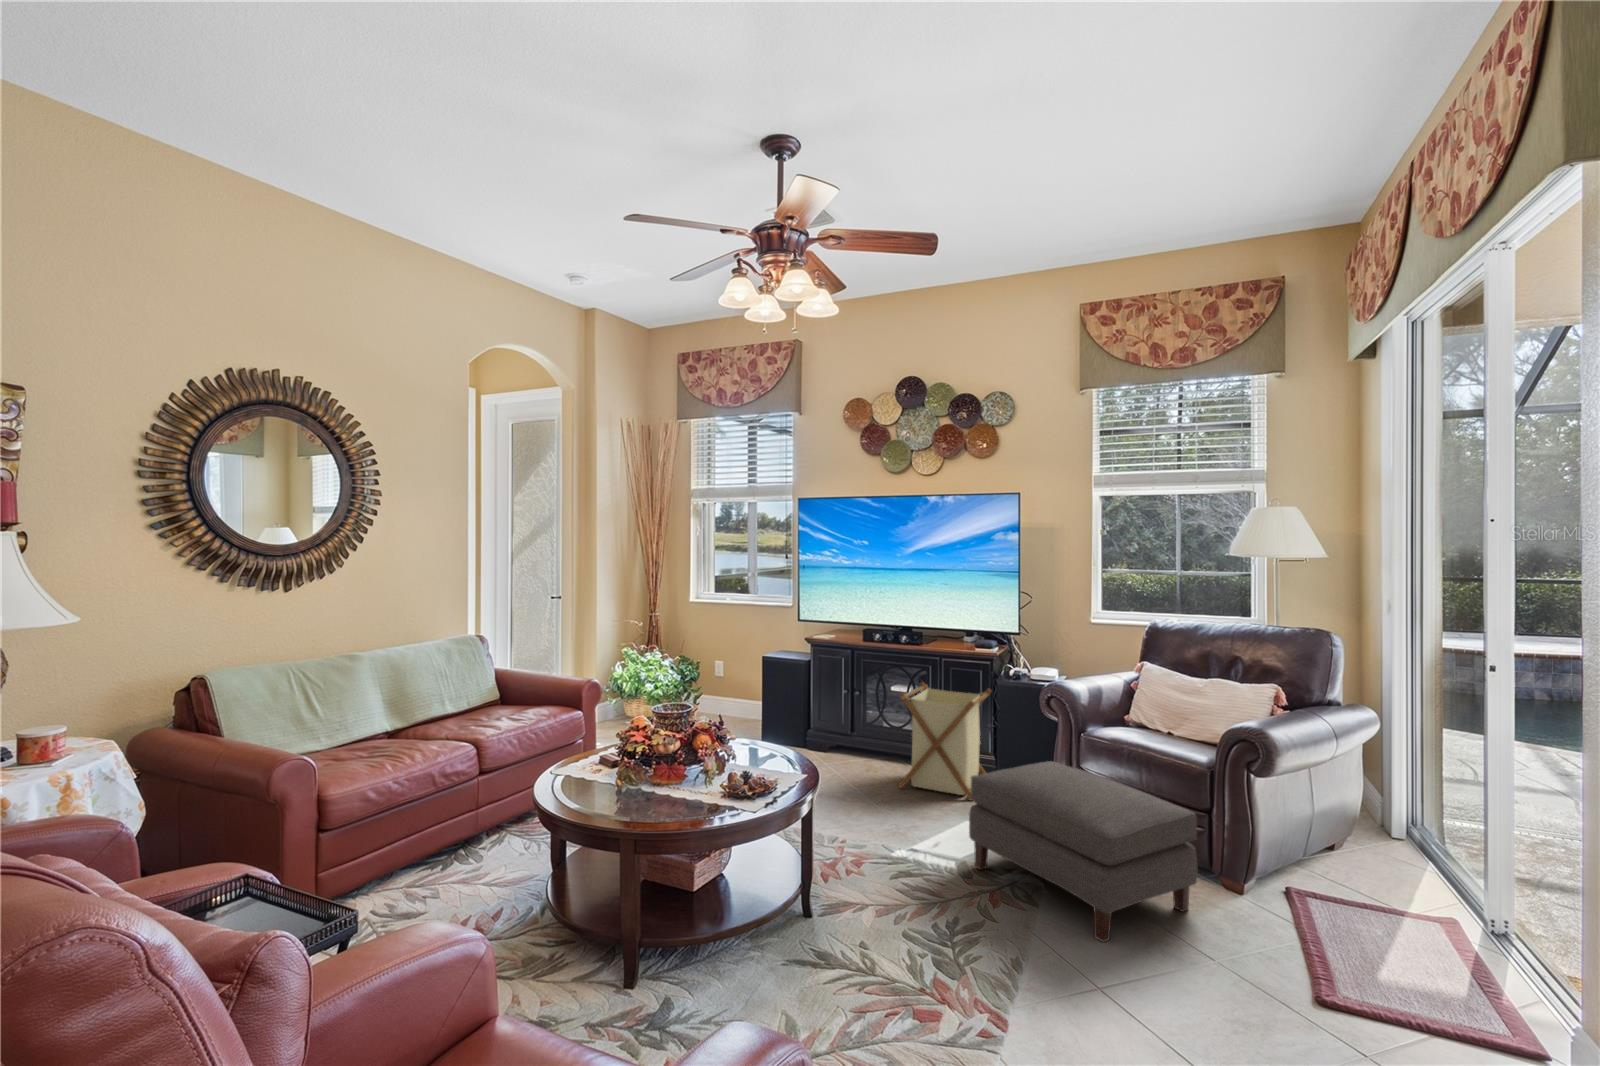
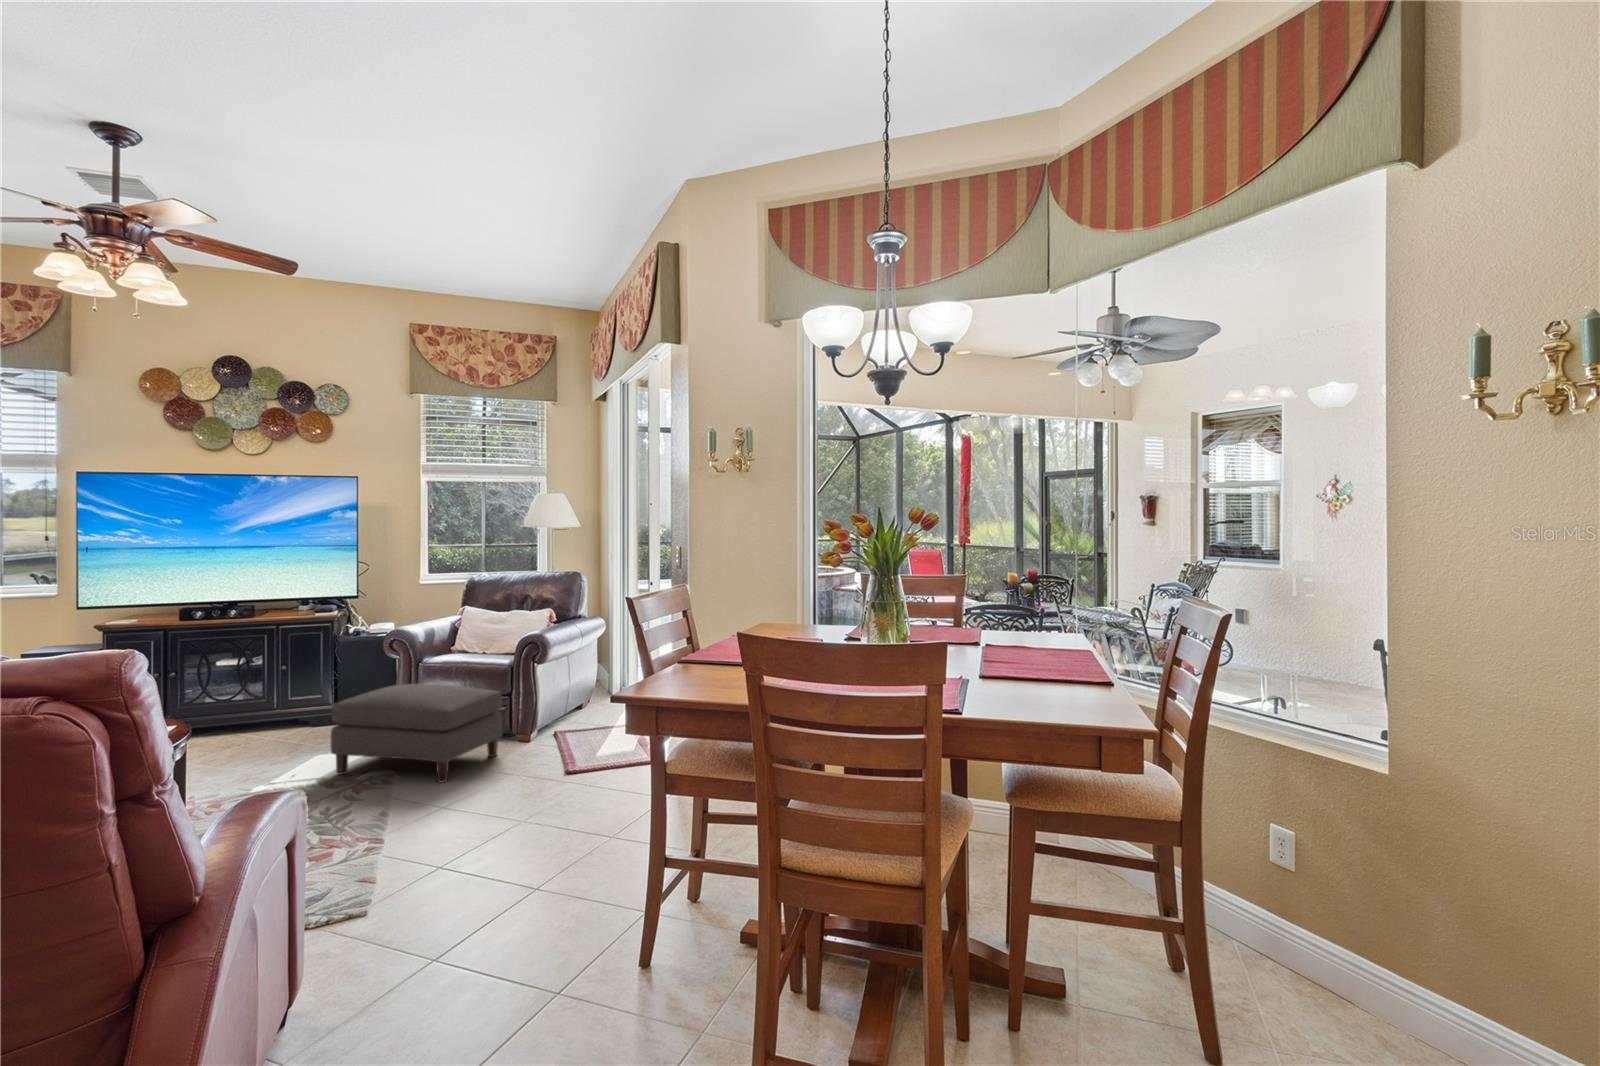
laundry basket: present [898,682,991,800] -> none [239,647,334,749]

